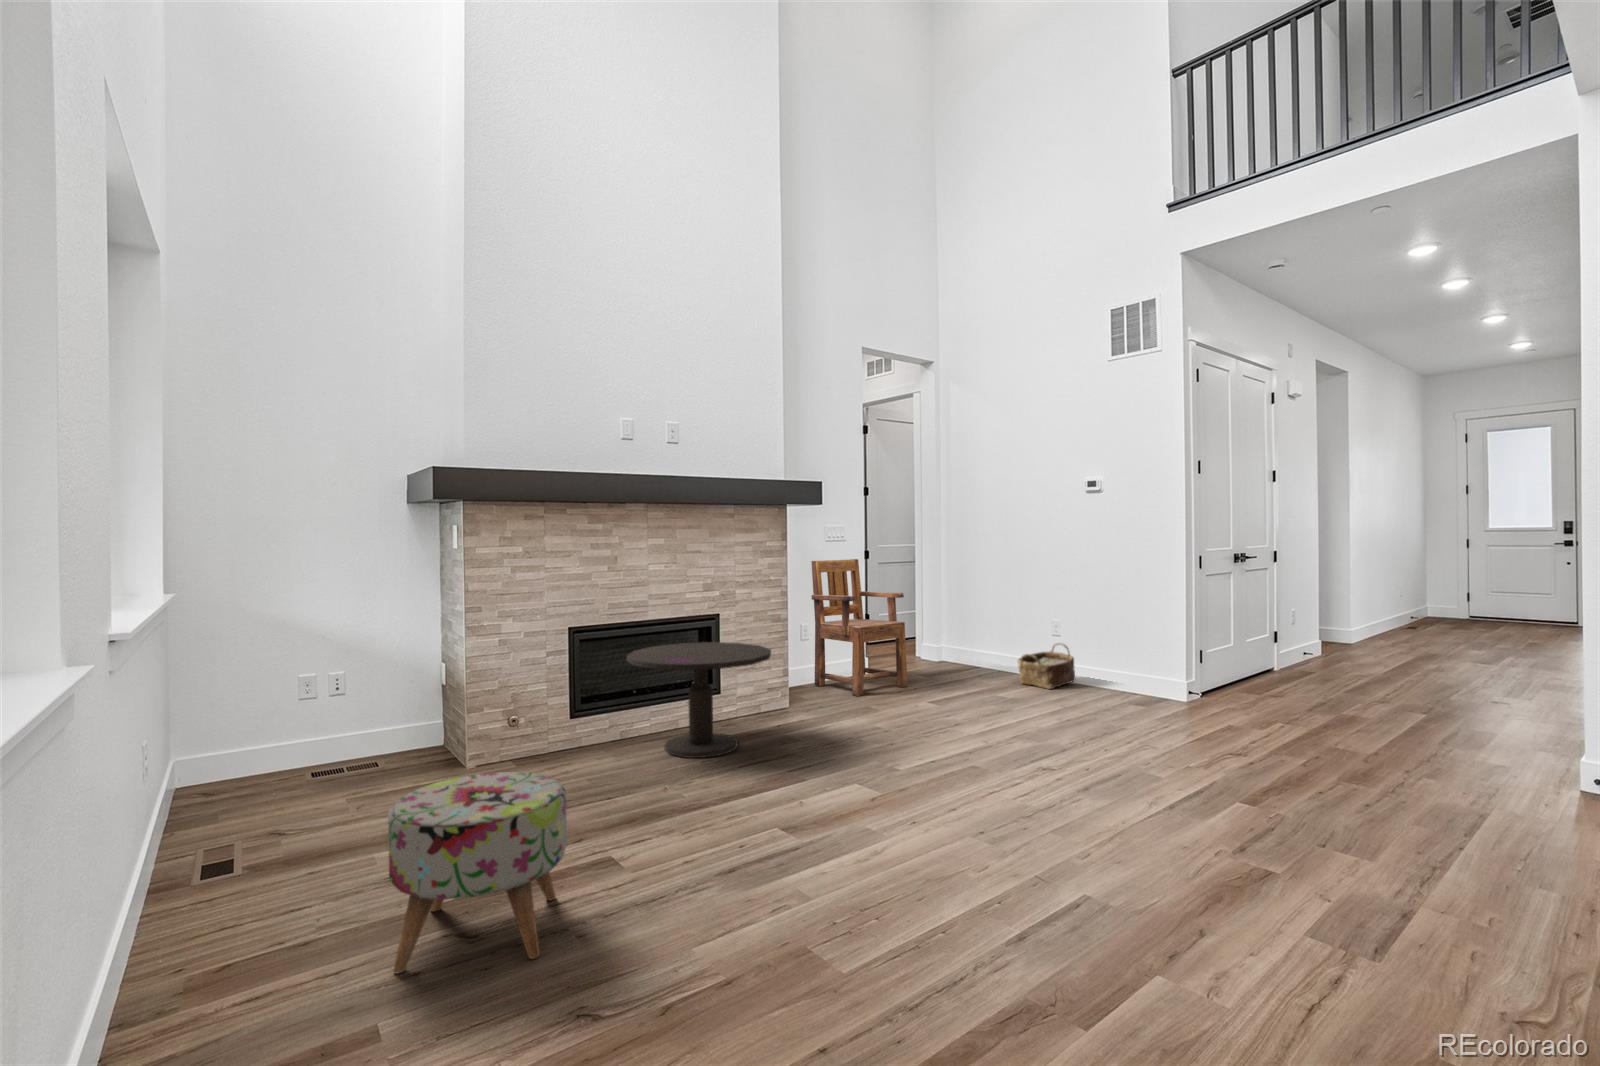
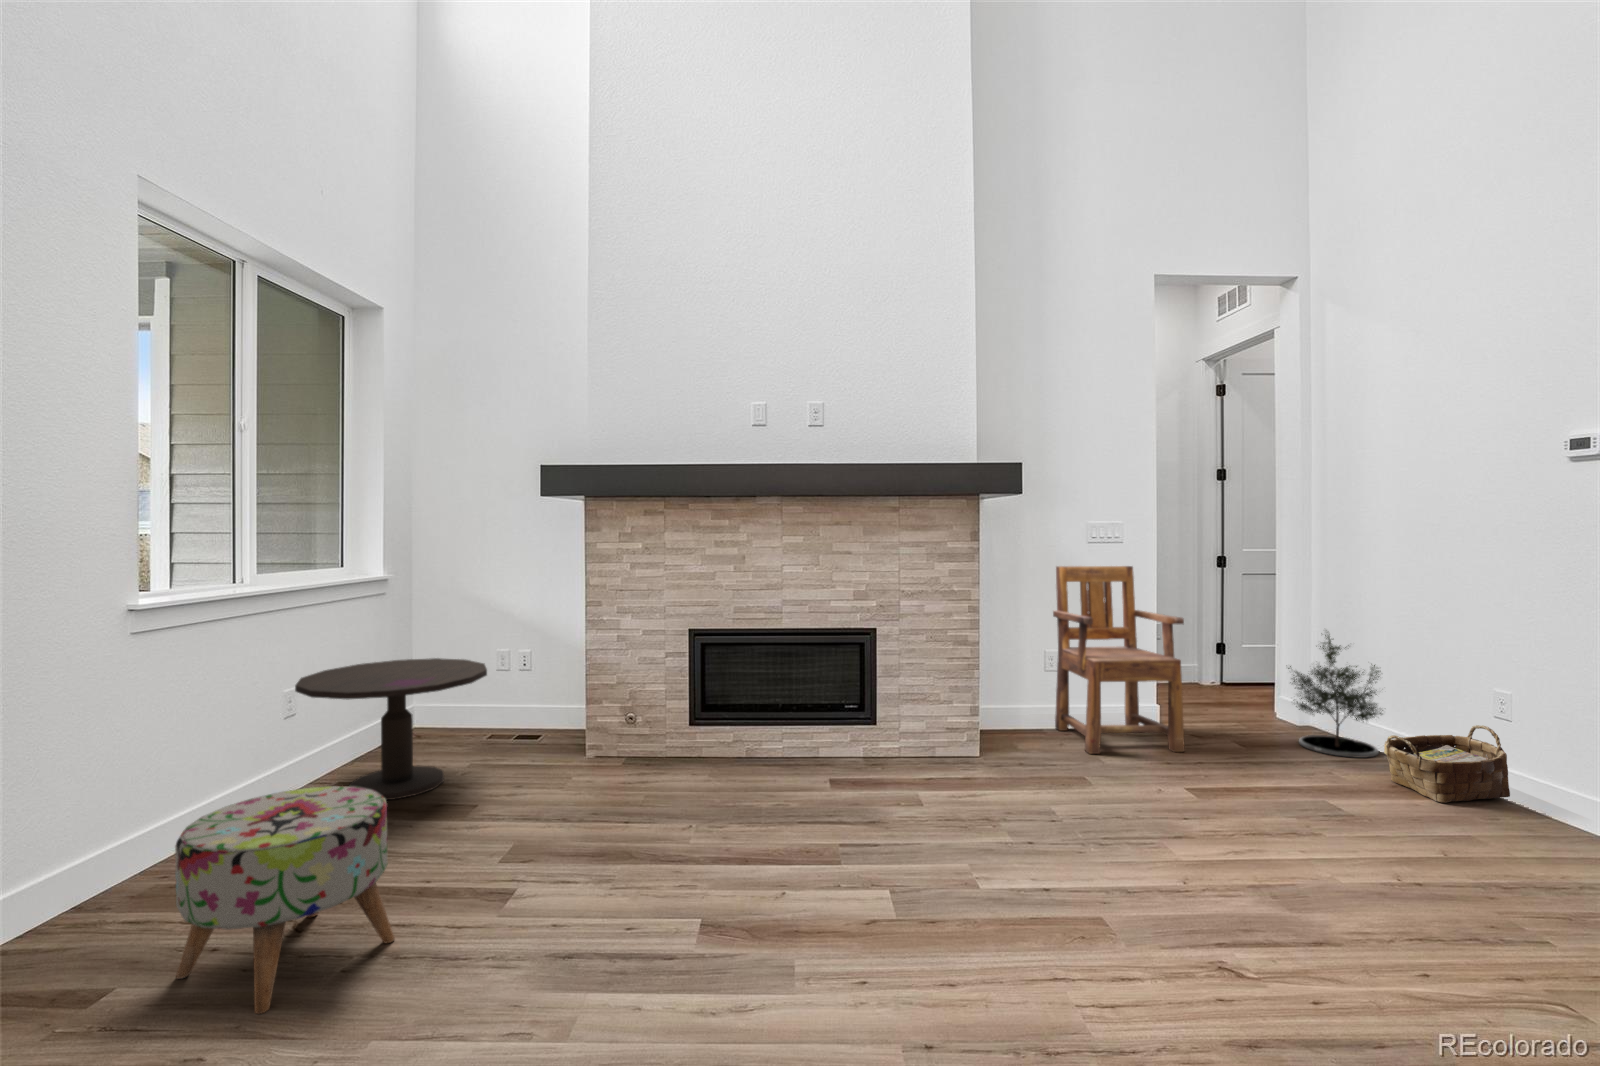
potted tree: none [950,595,1005,676] -> present [1288,634,1383,758]
side table: present [627,642,771,758] -> present [295,658,487,800]

